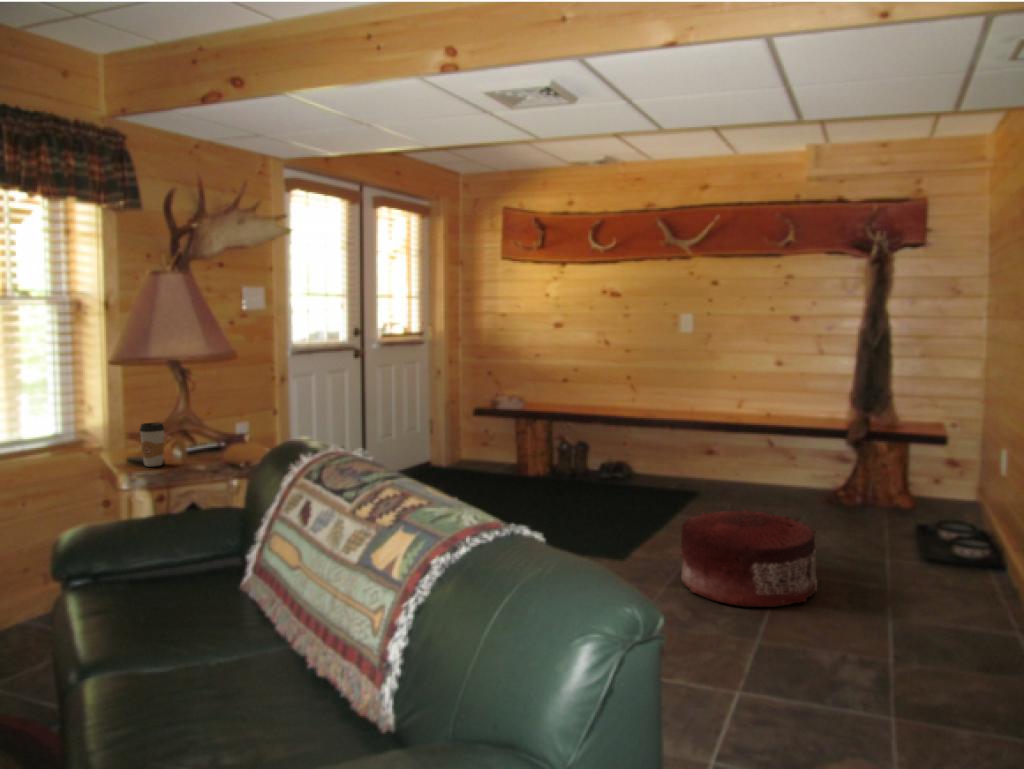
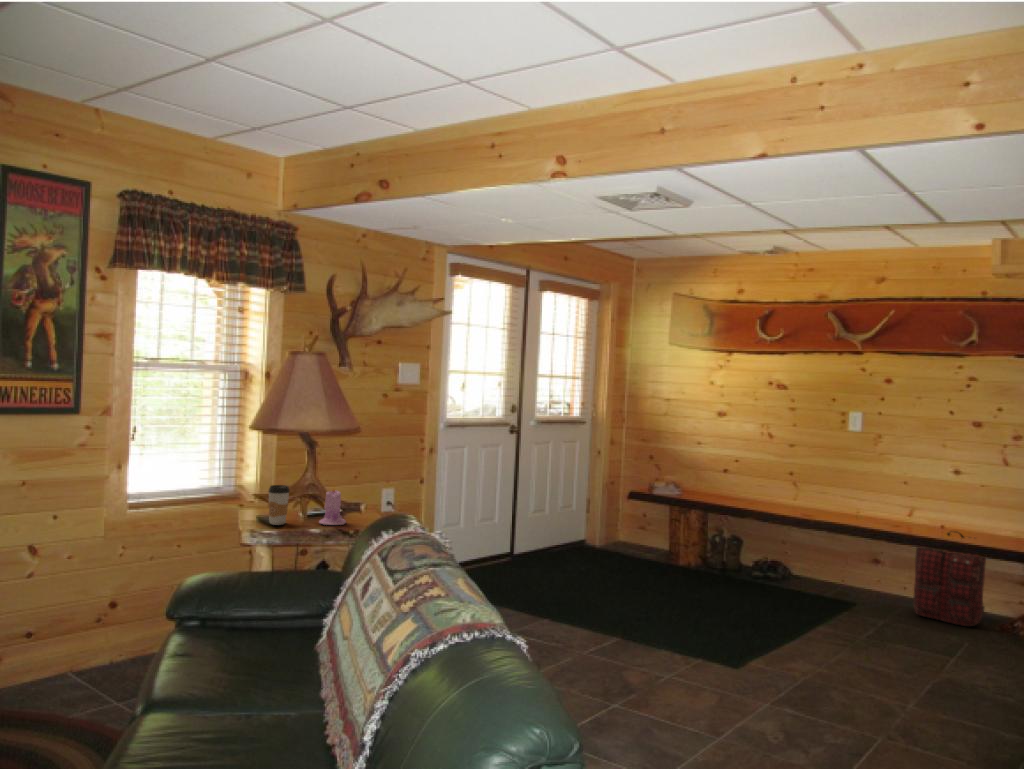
backpack: none [748,416,808,499] -> present [913,533,986,626]
candle: none [201,419,232,461] -> present [319,490,346,525]
pouf: present [681,509,817,607] -> none [794,630,953,750]

